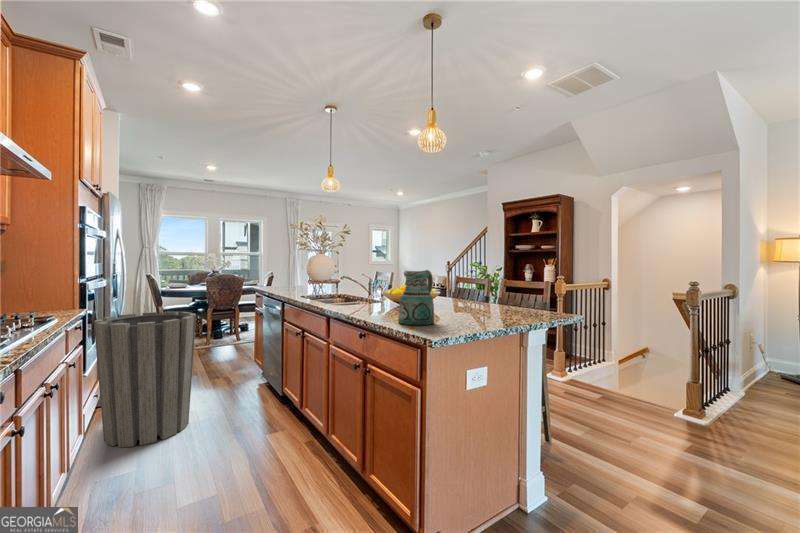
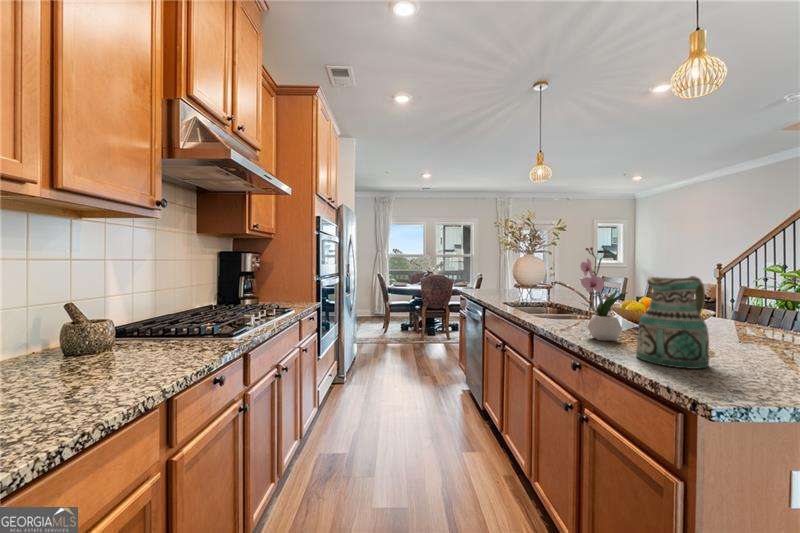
flower arrangement: none [365,250,394,316] -> present [580,247,627,341]
trash can: present [94,312,196,447] -> none [327,309,402,429]

